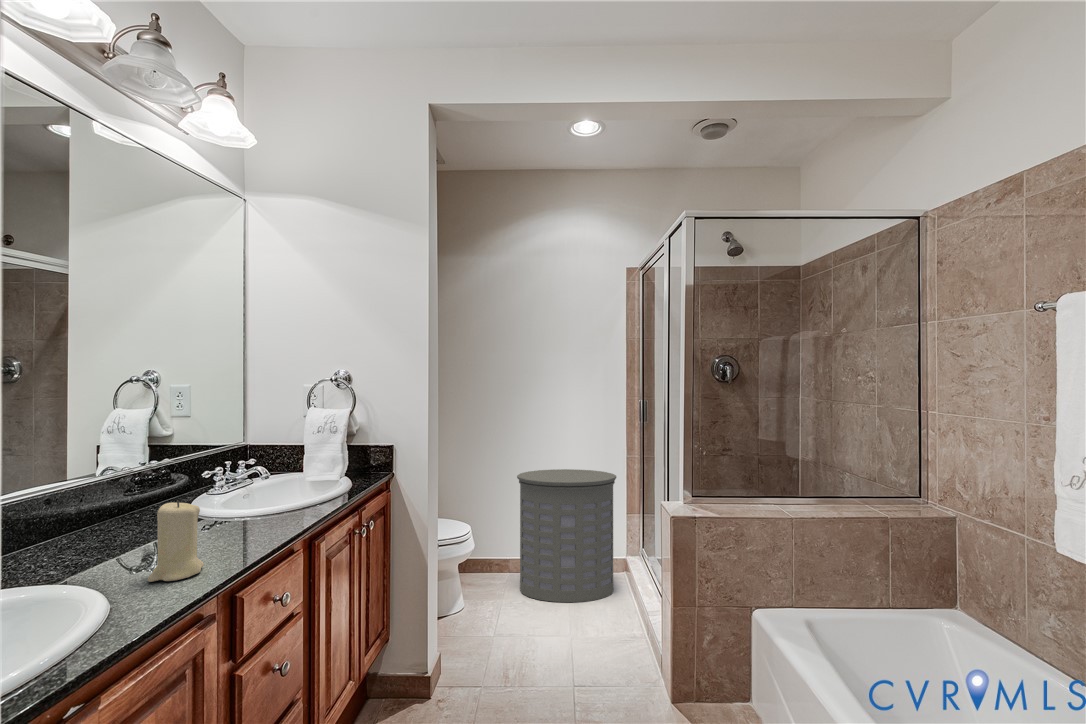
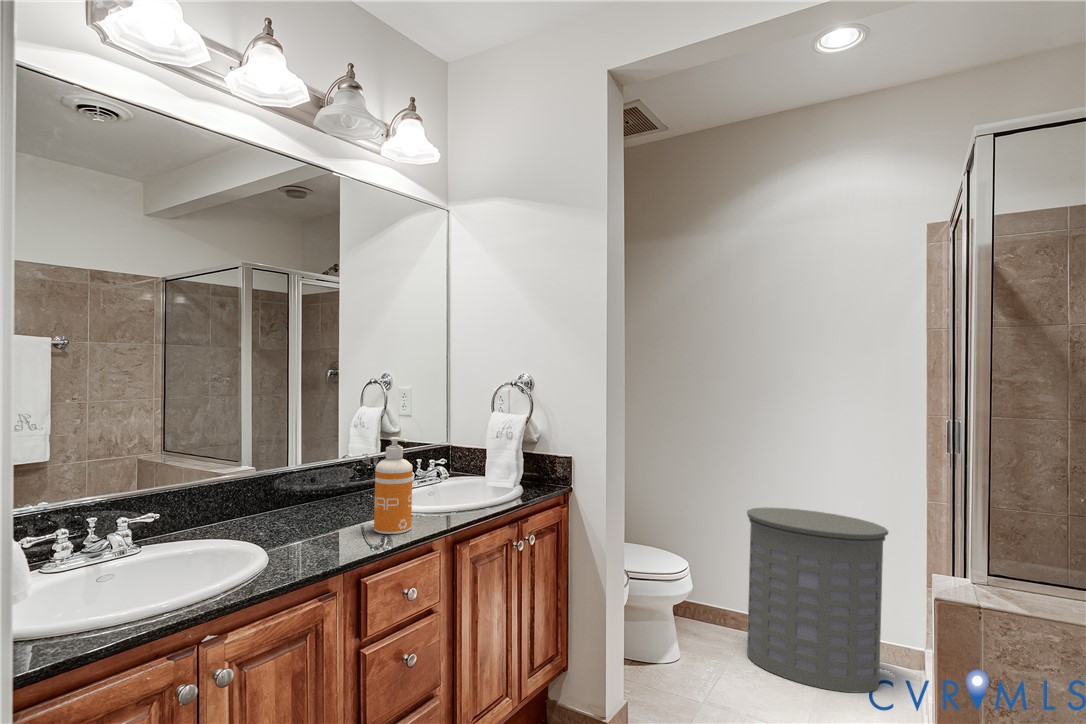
soap dispenser: none [221,435,268,543] -> present [374,437,412,534]
candle: present [148,500,204,582] -> none [299,489,342,556]

